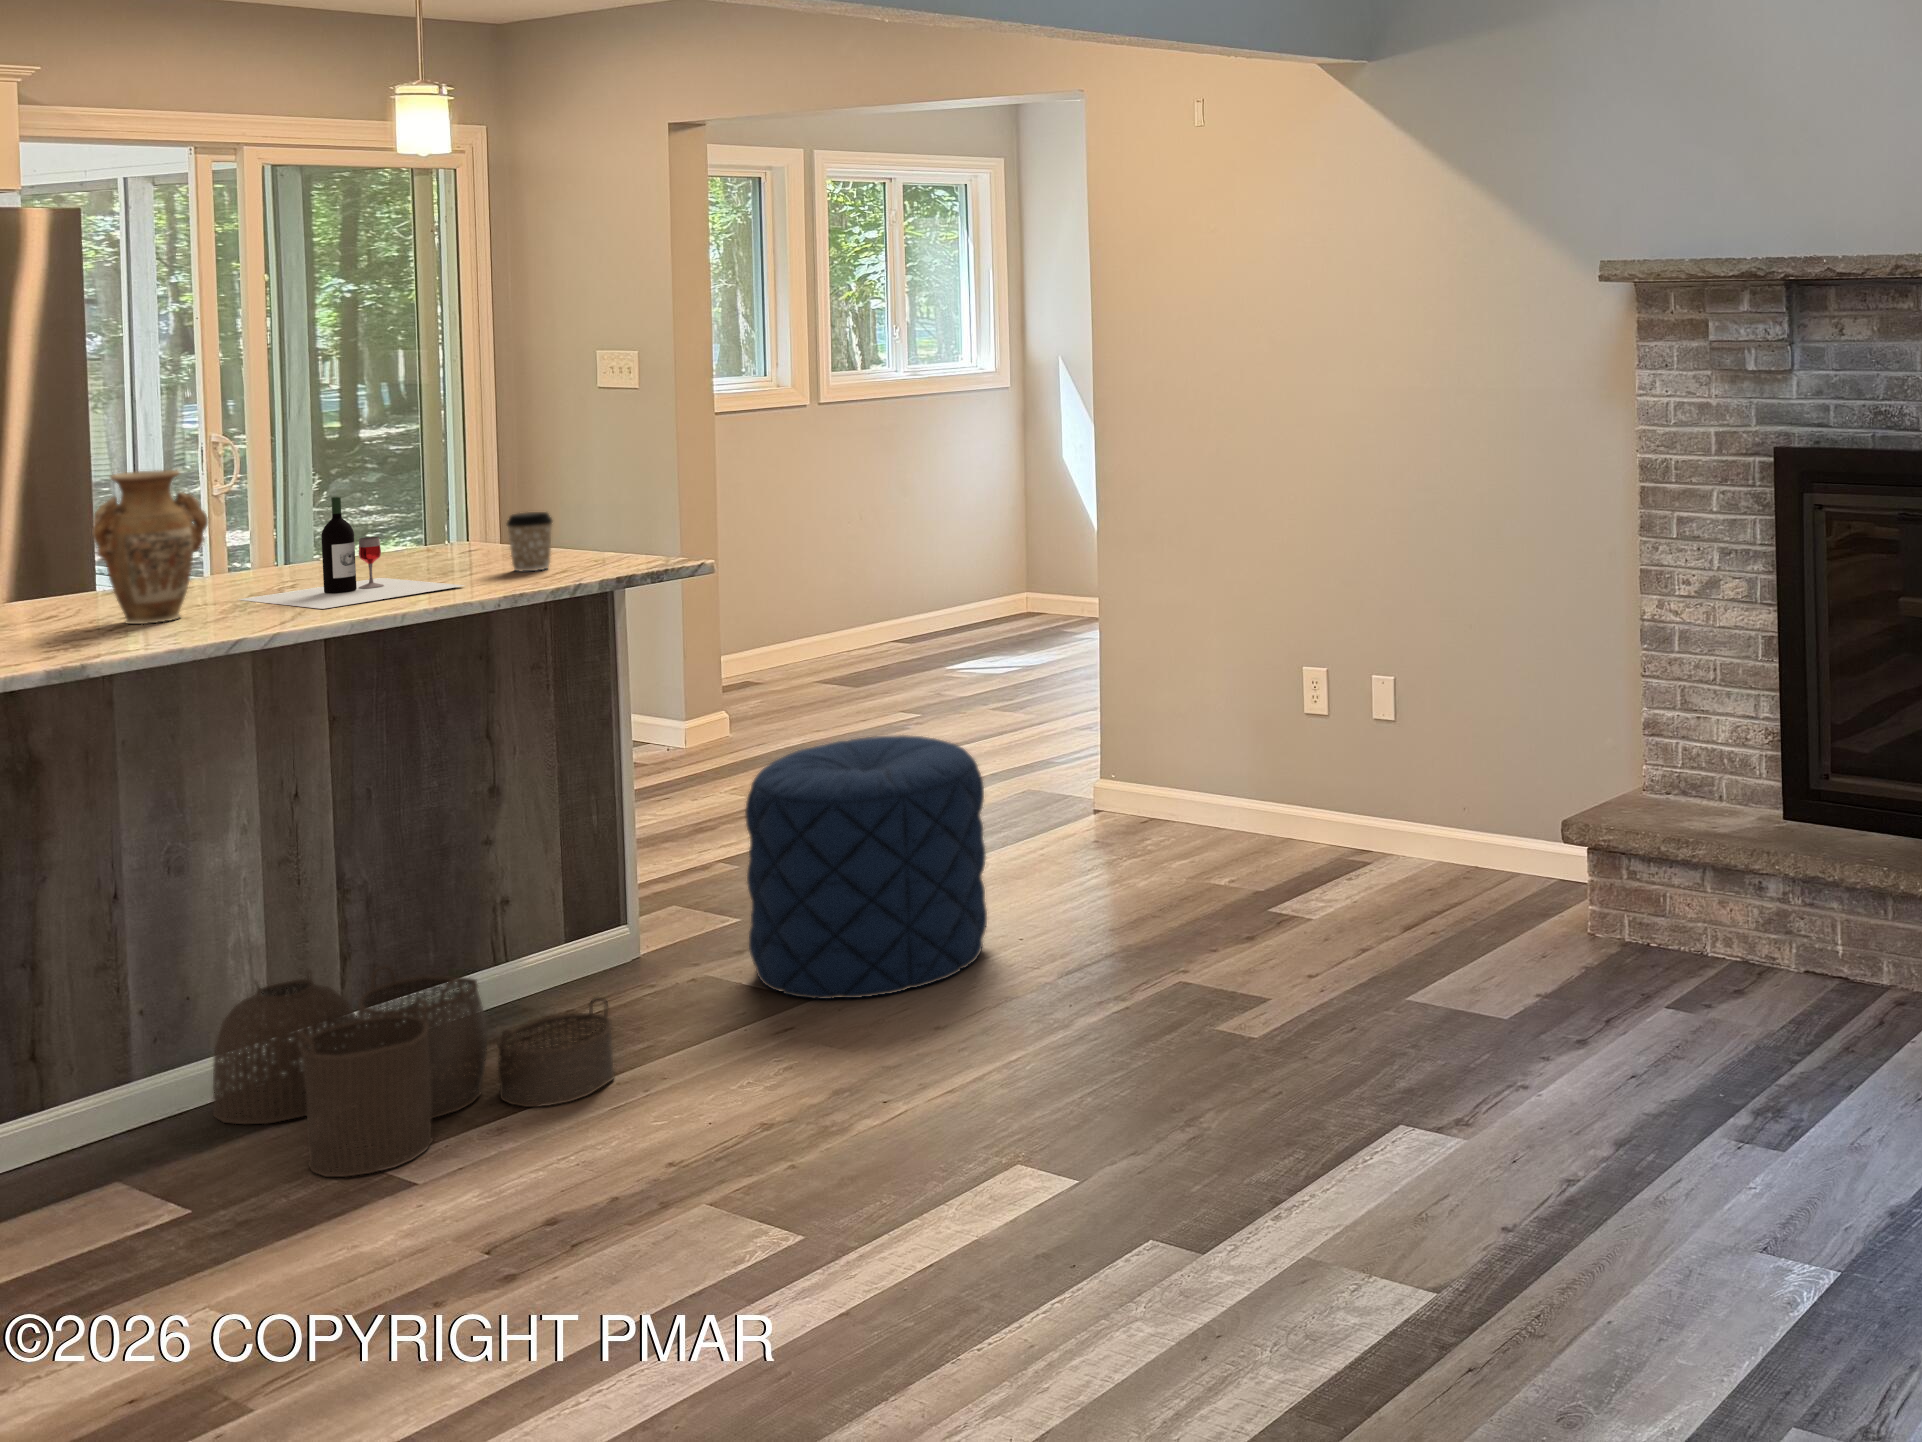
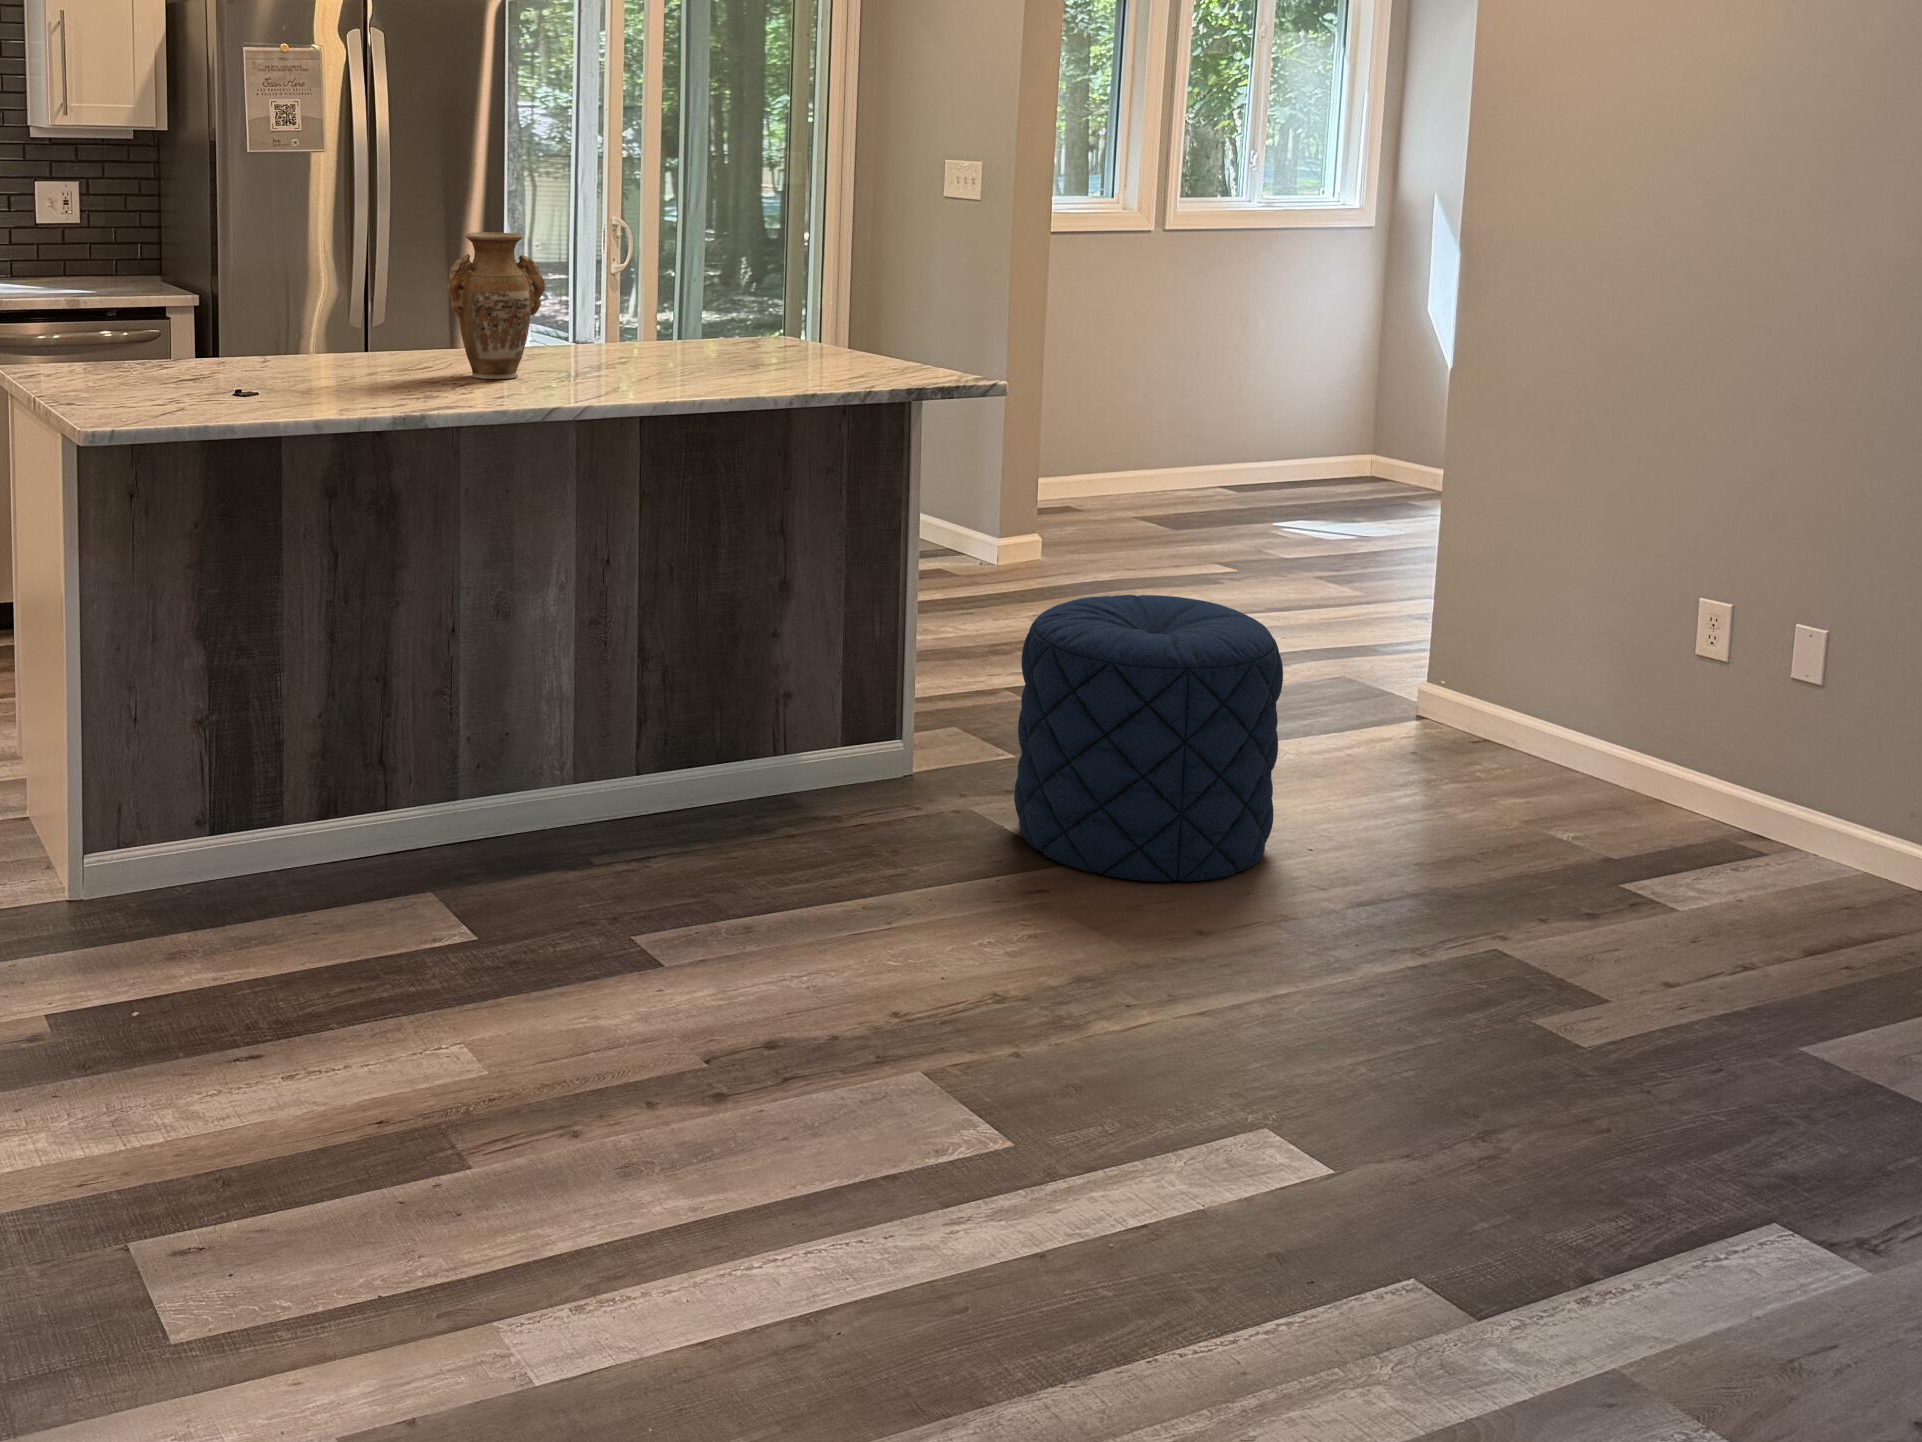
wine bottle: present [239,496,464,609] -> none [571,274,769,384]
coffee cup: present [507,512,552,571] -> none [815,310,860,370]
woven basket: present [213,966,614,1177] -> none [512,733,862,947]

